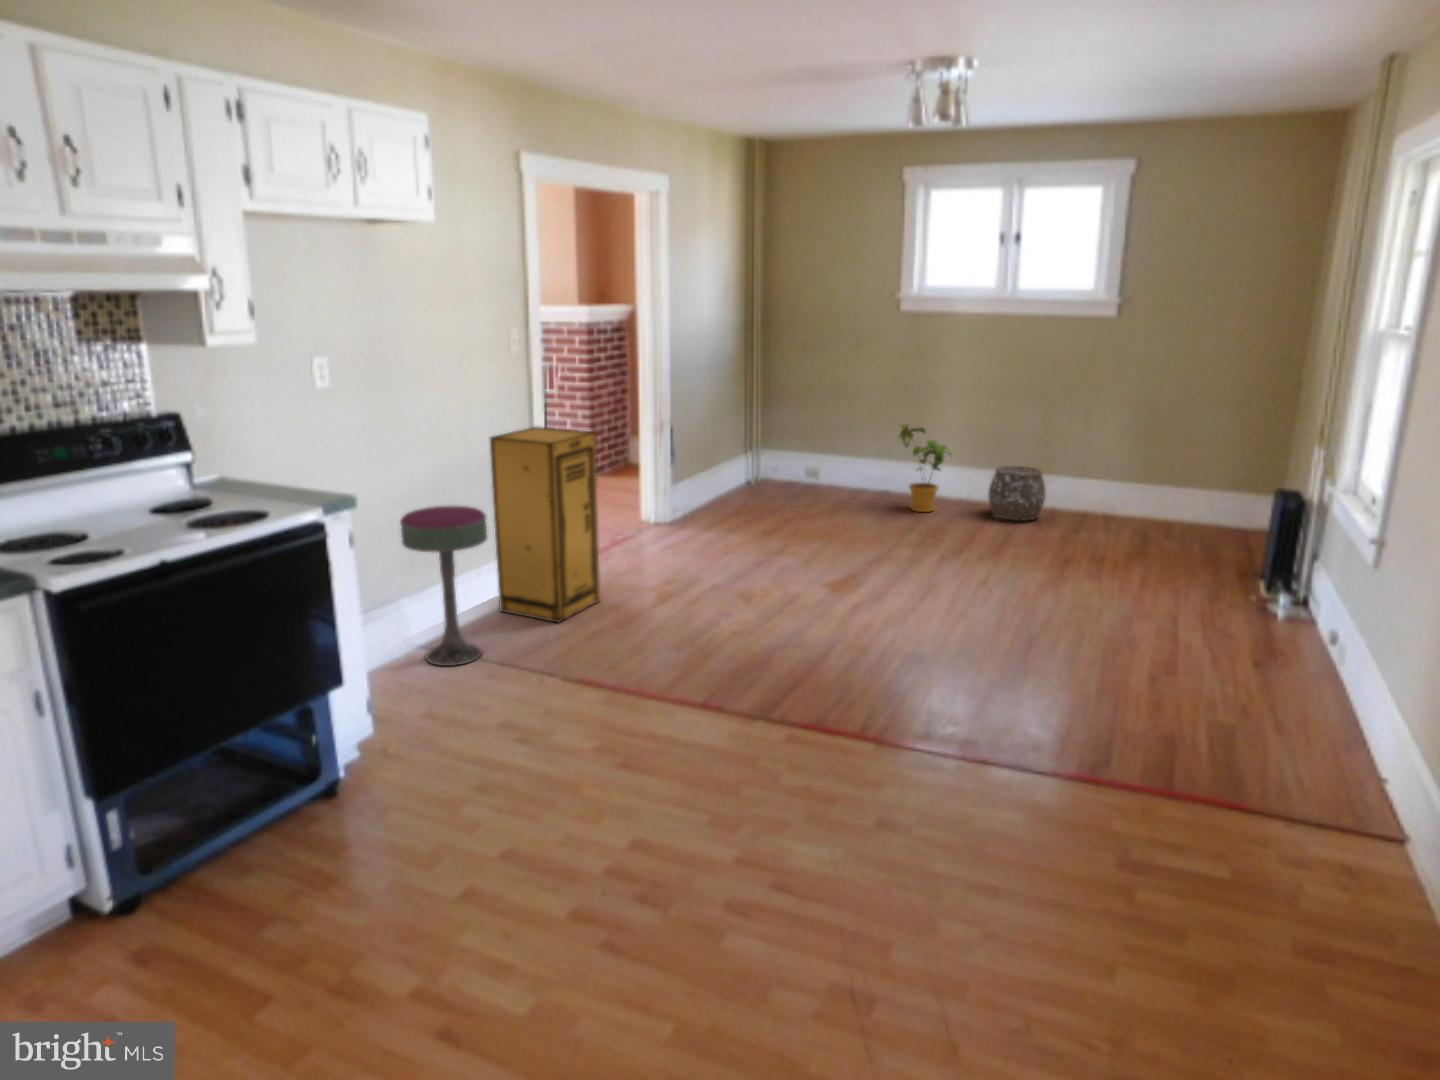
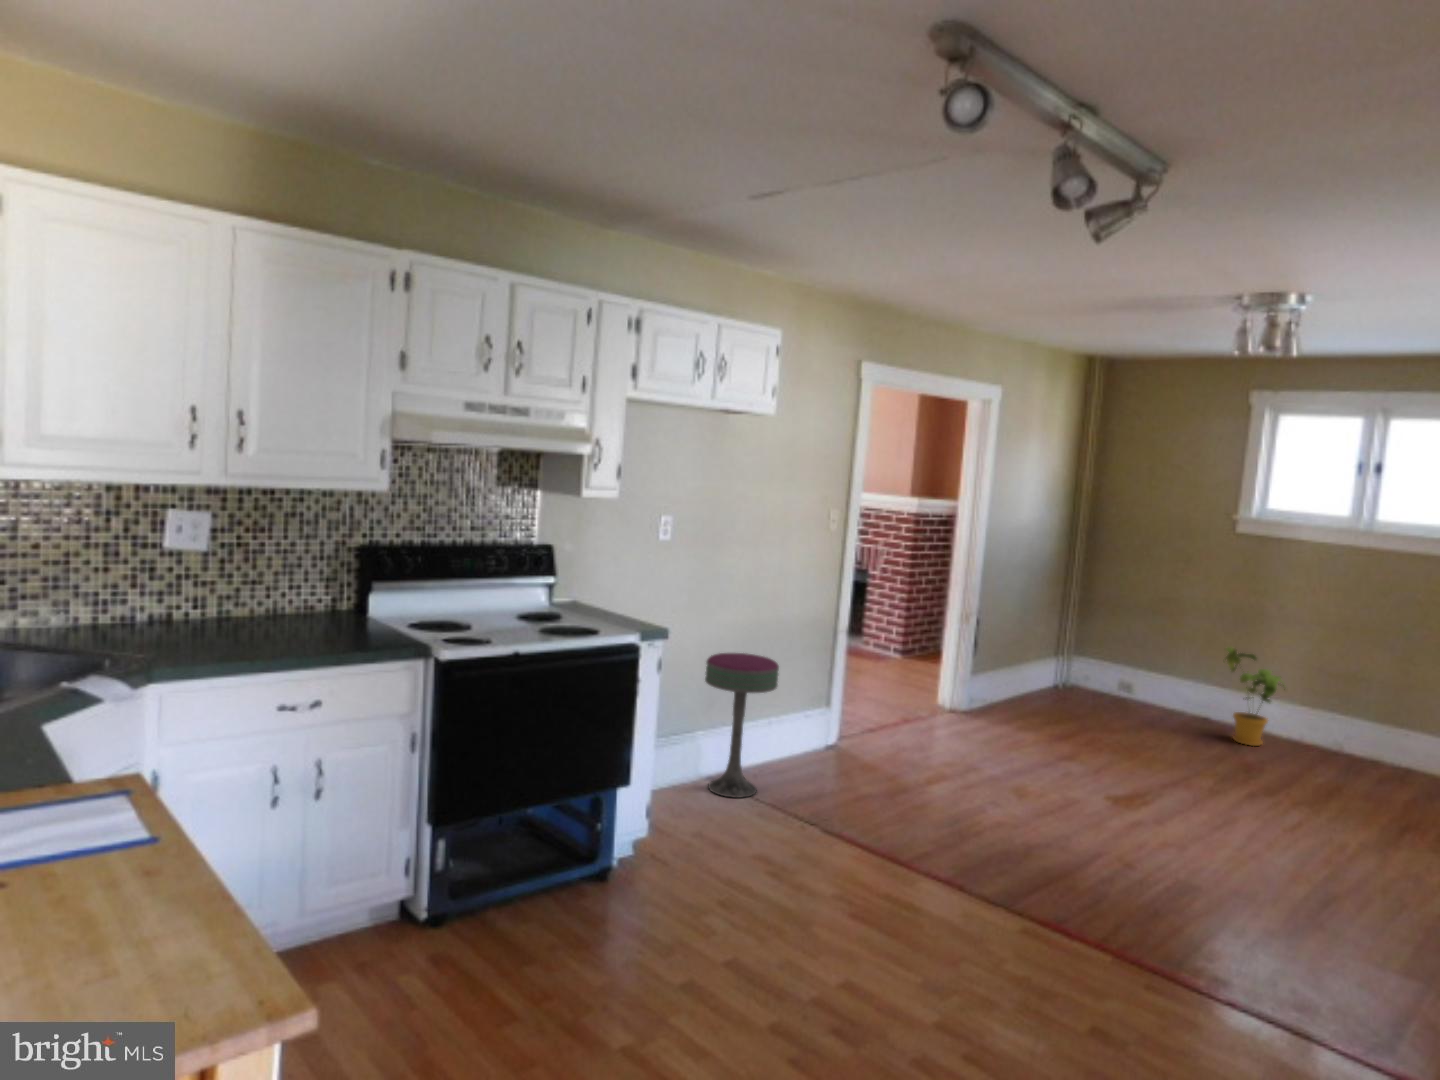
storage cabinet: present [490,427,600,622] -> none [782,597,892,780]
woven basket: present [989,466,1046,521] -> none [1328,709,1404,776]

